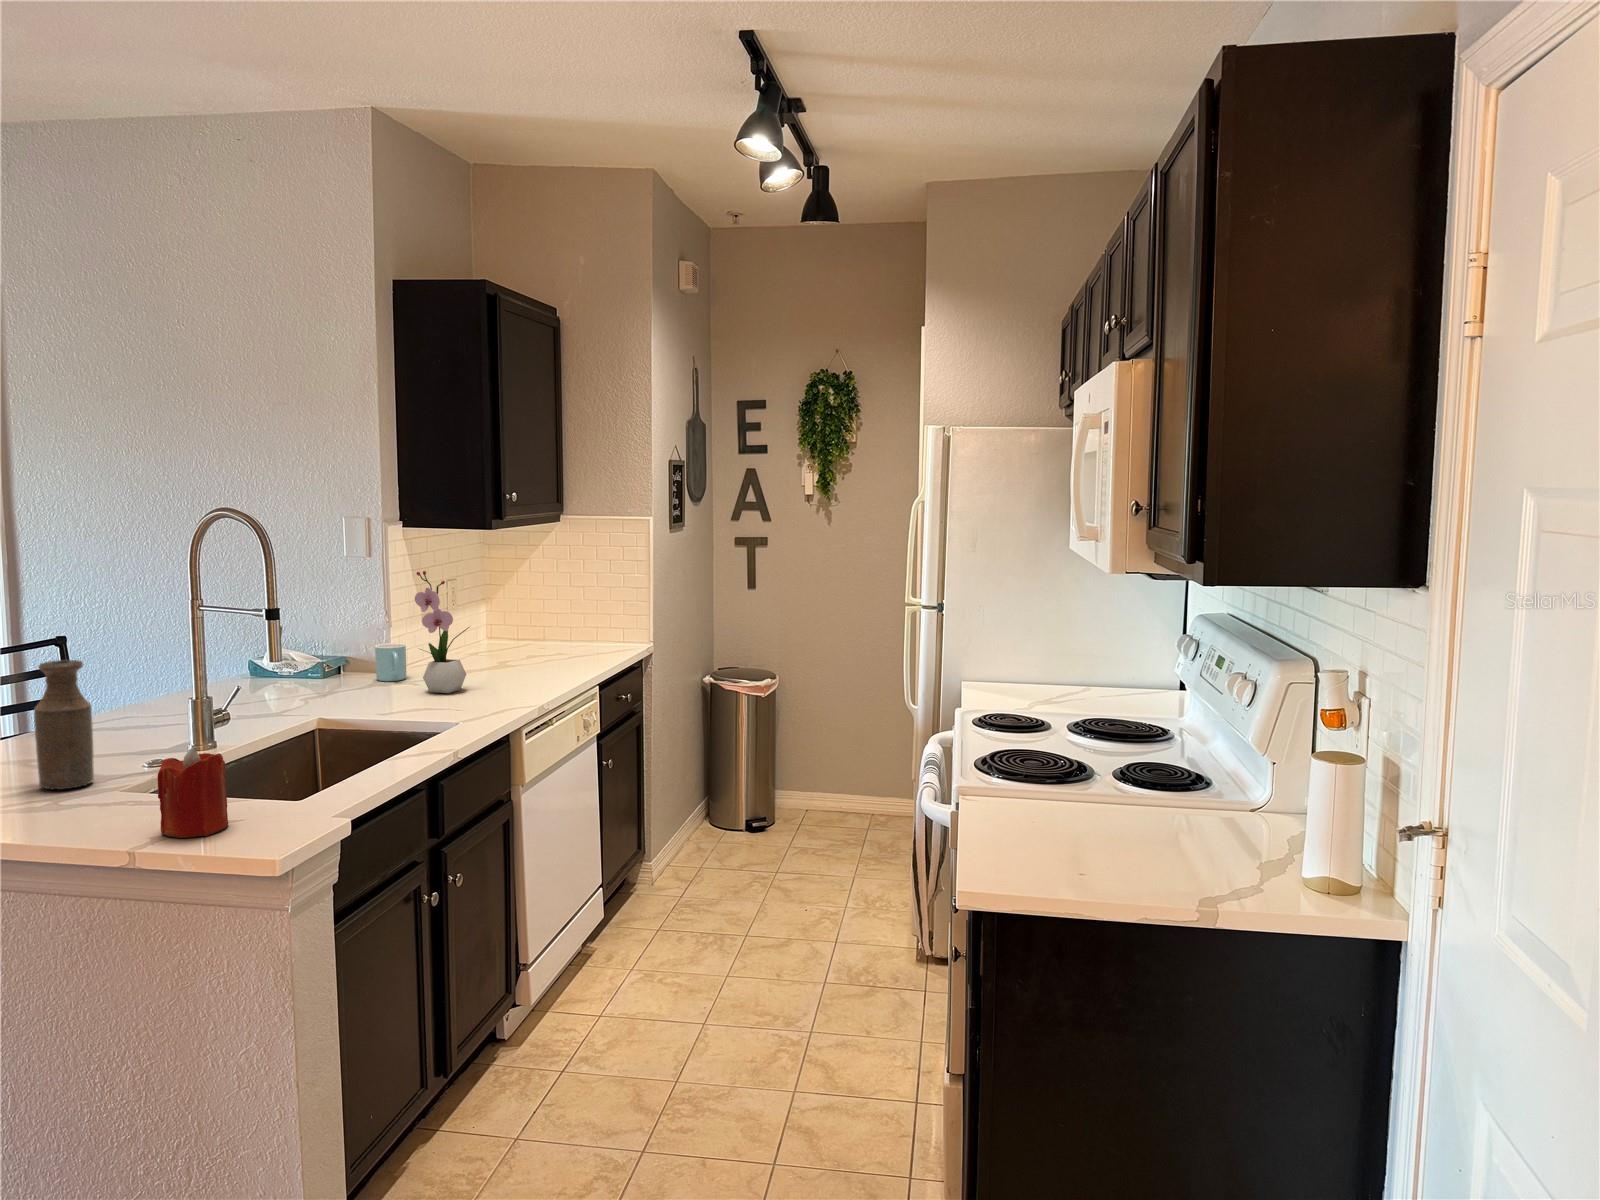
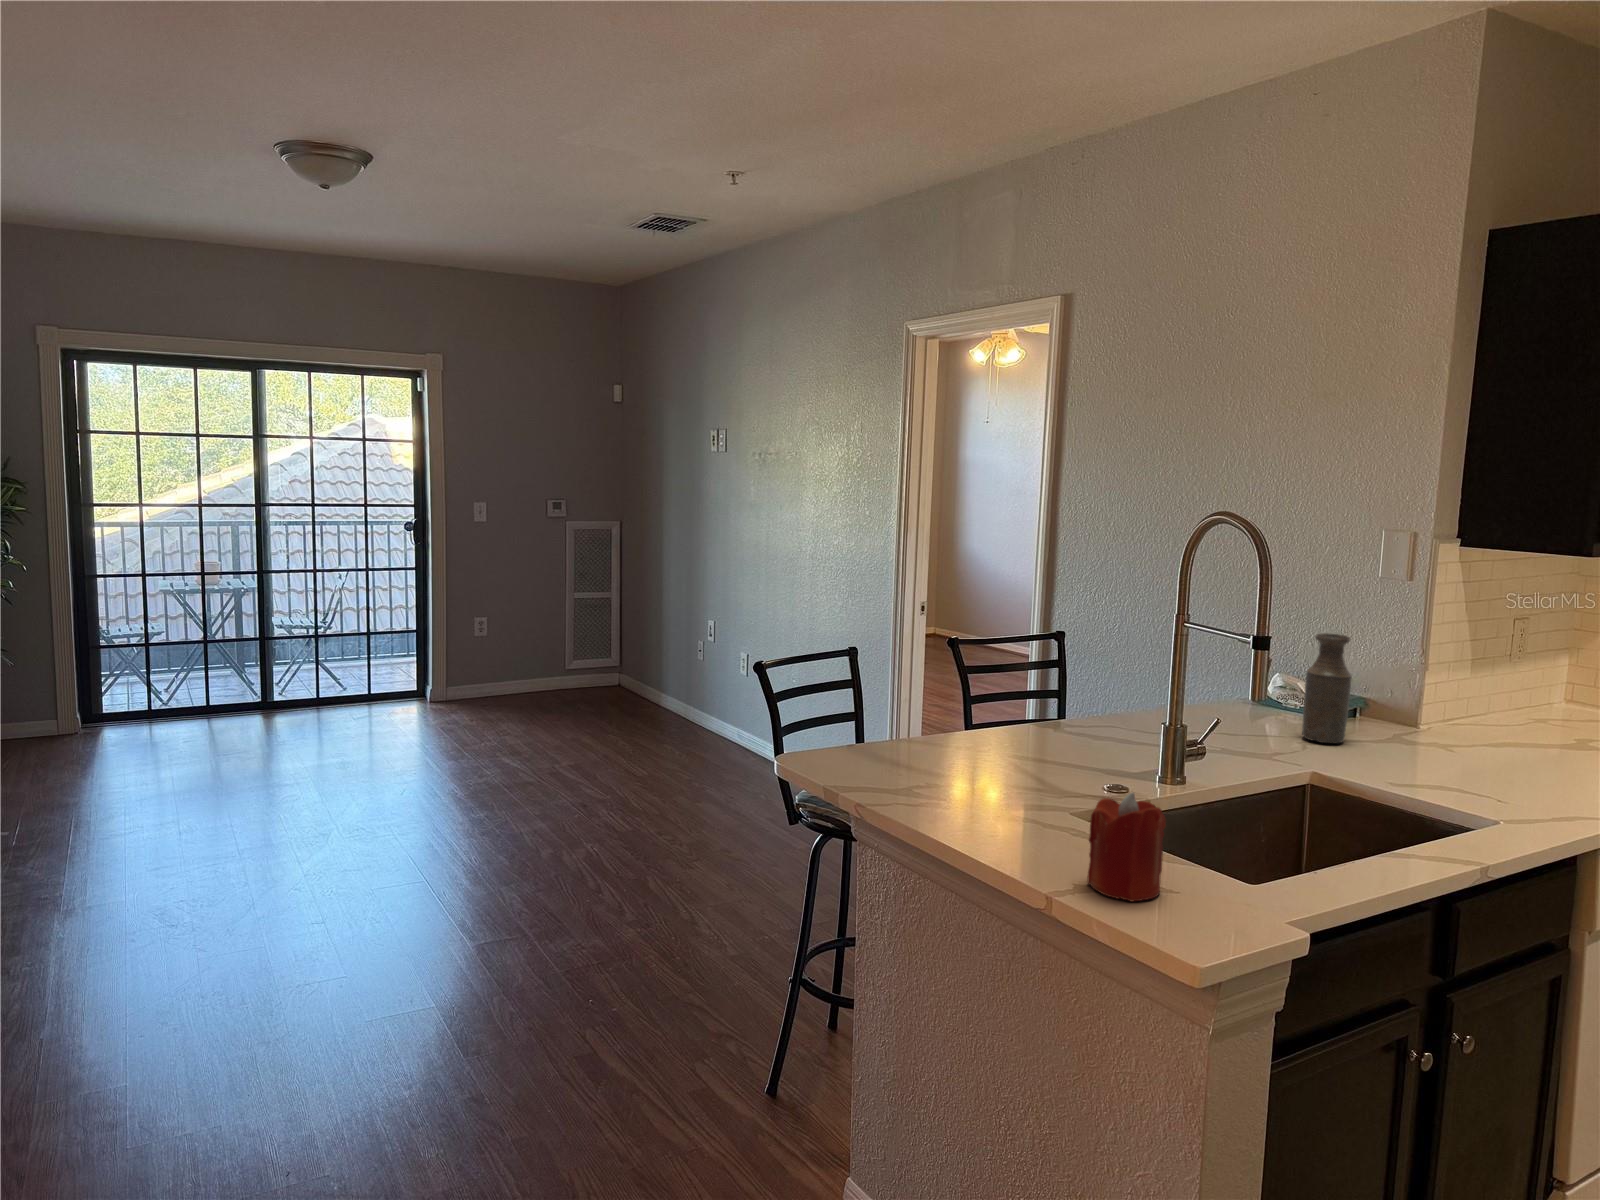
flower arrangement: present [415,571,469,693] -> none [1457,605,1540,773]
mug: present [375,643,406,681] -> none [1399,690,1443,740]
bottle: present [34,660,94,789] -> present [1302,633,1352,744]

